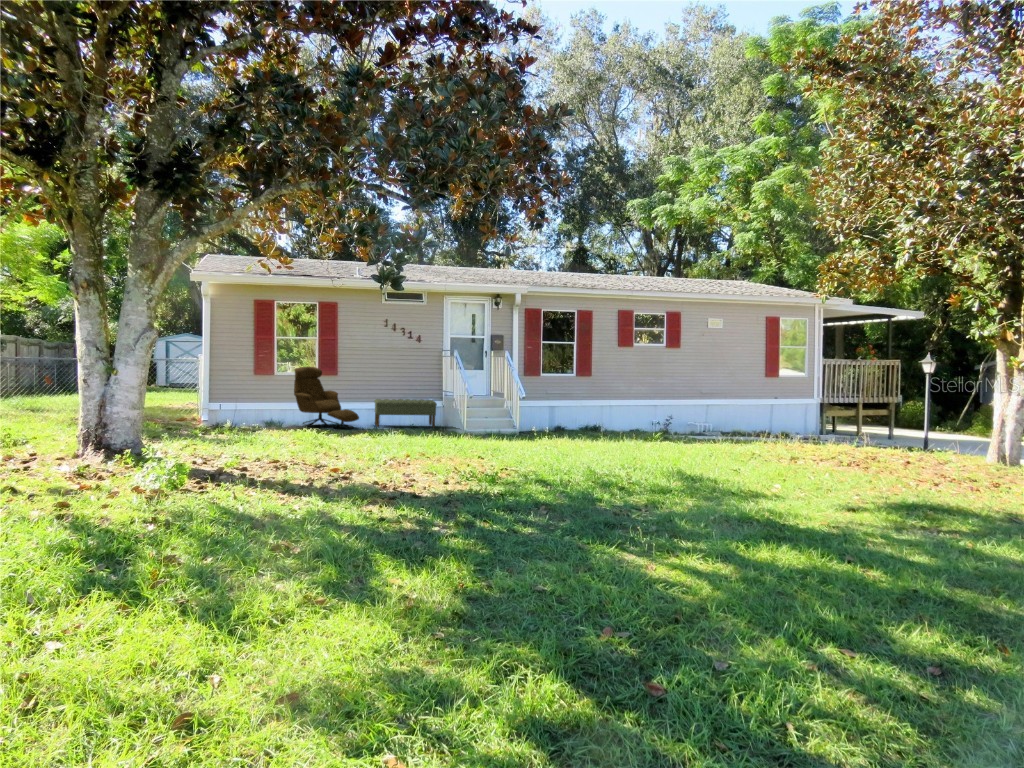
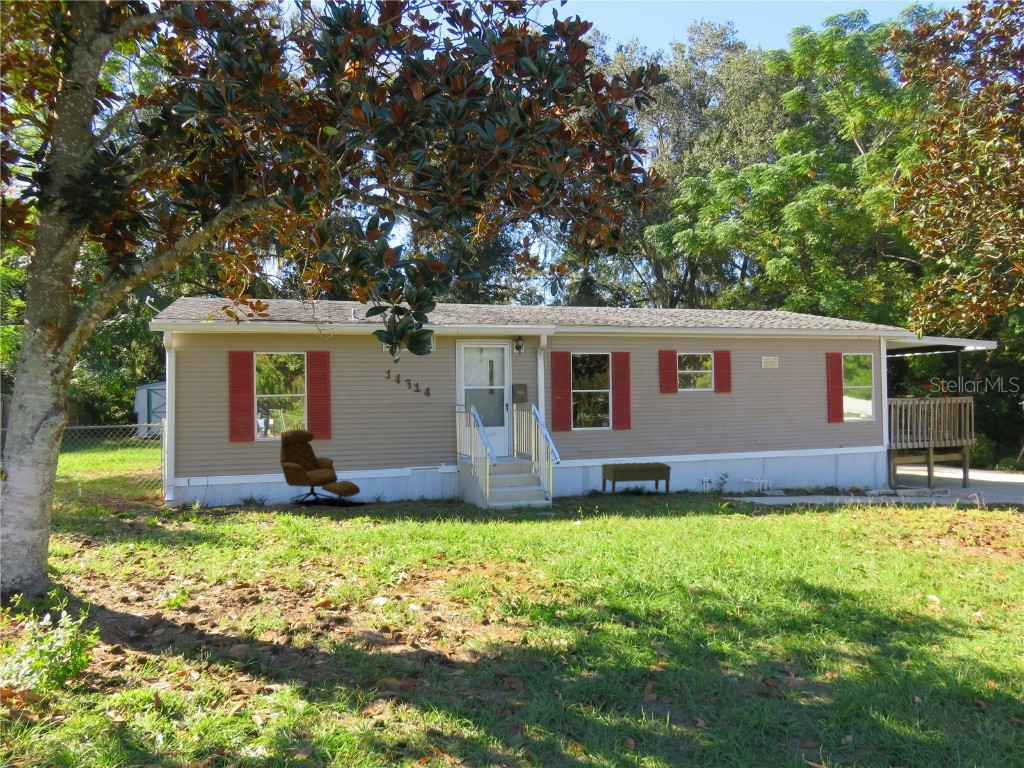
bench: present [374,399,437,428] -> present [602,462,671,495]

